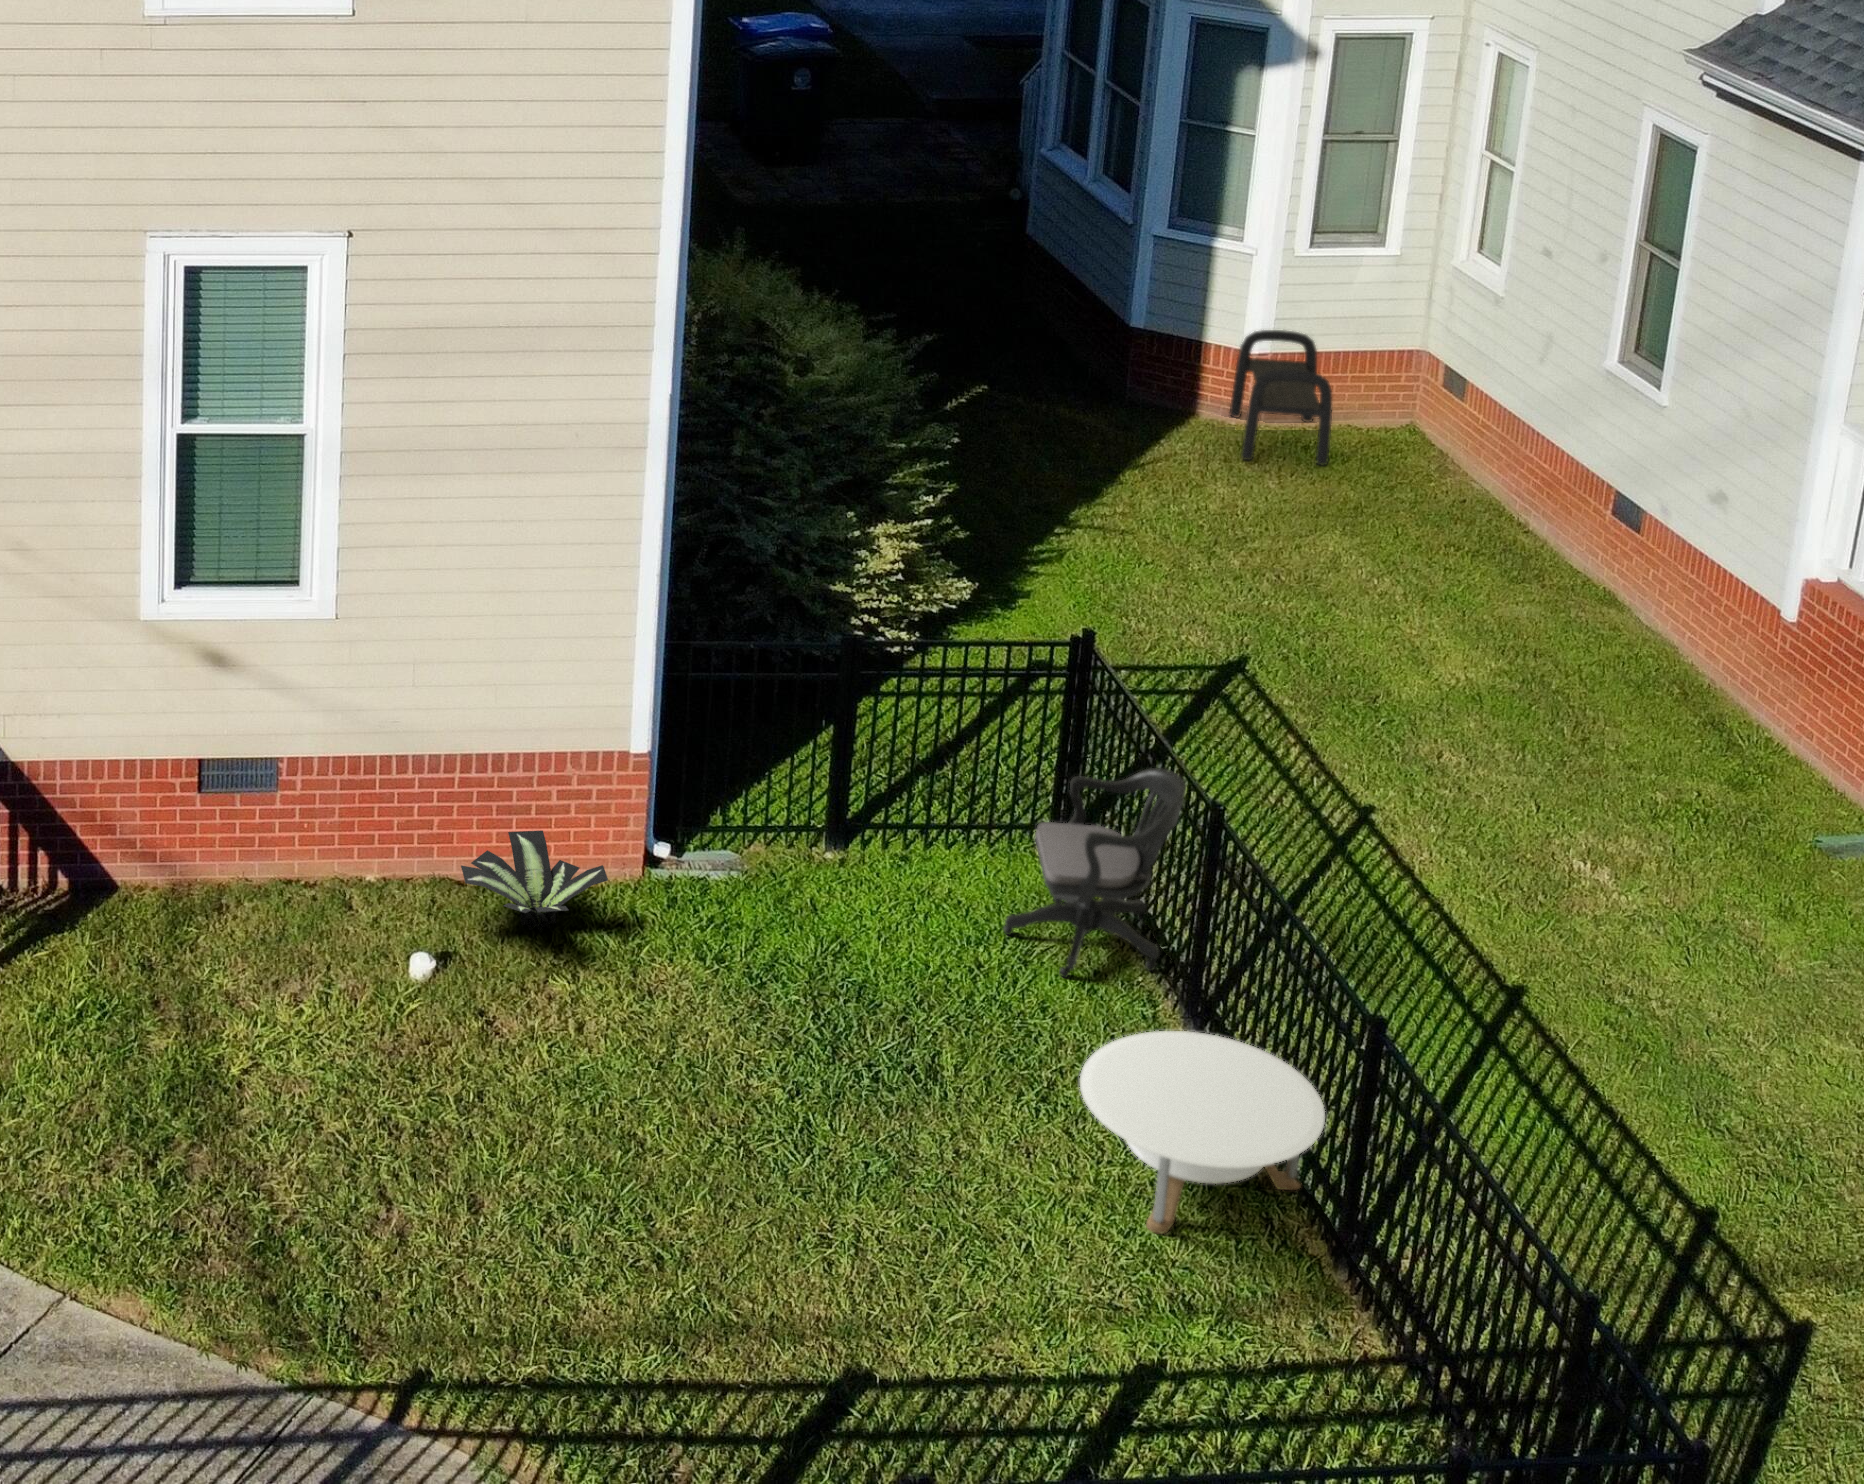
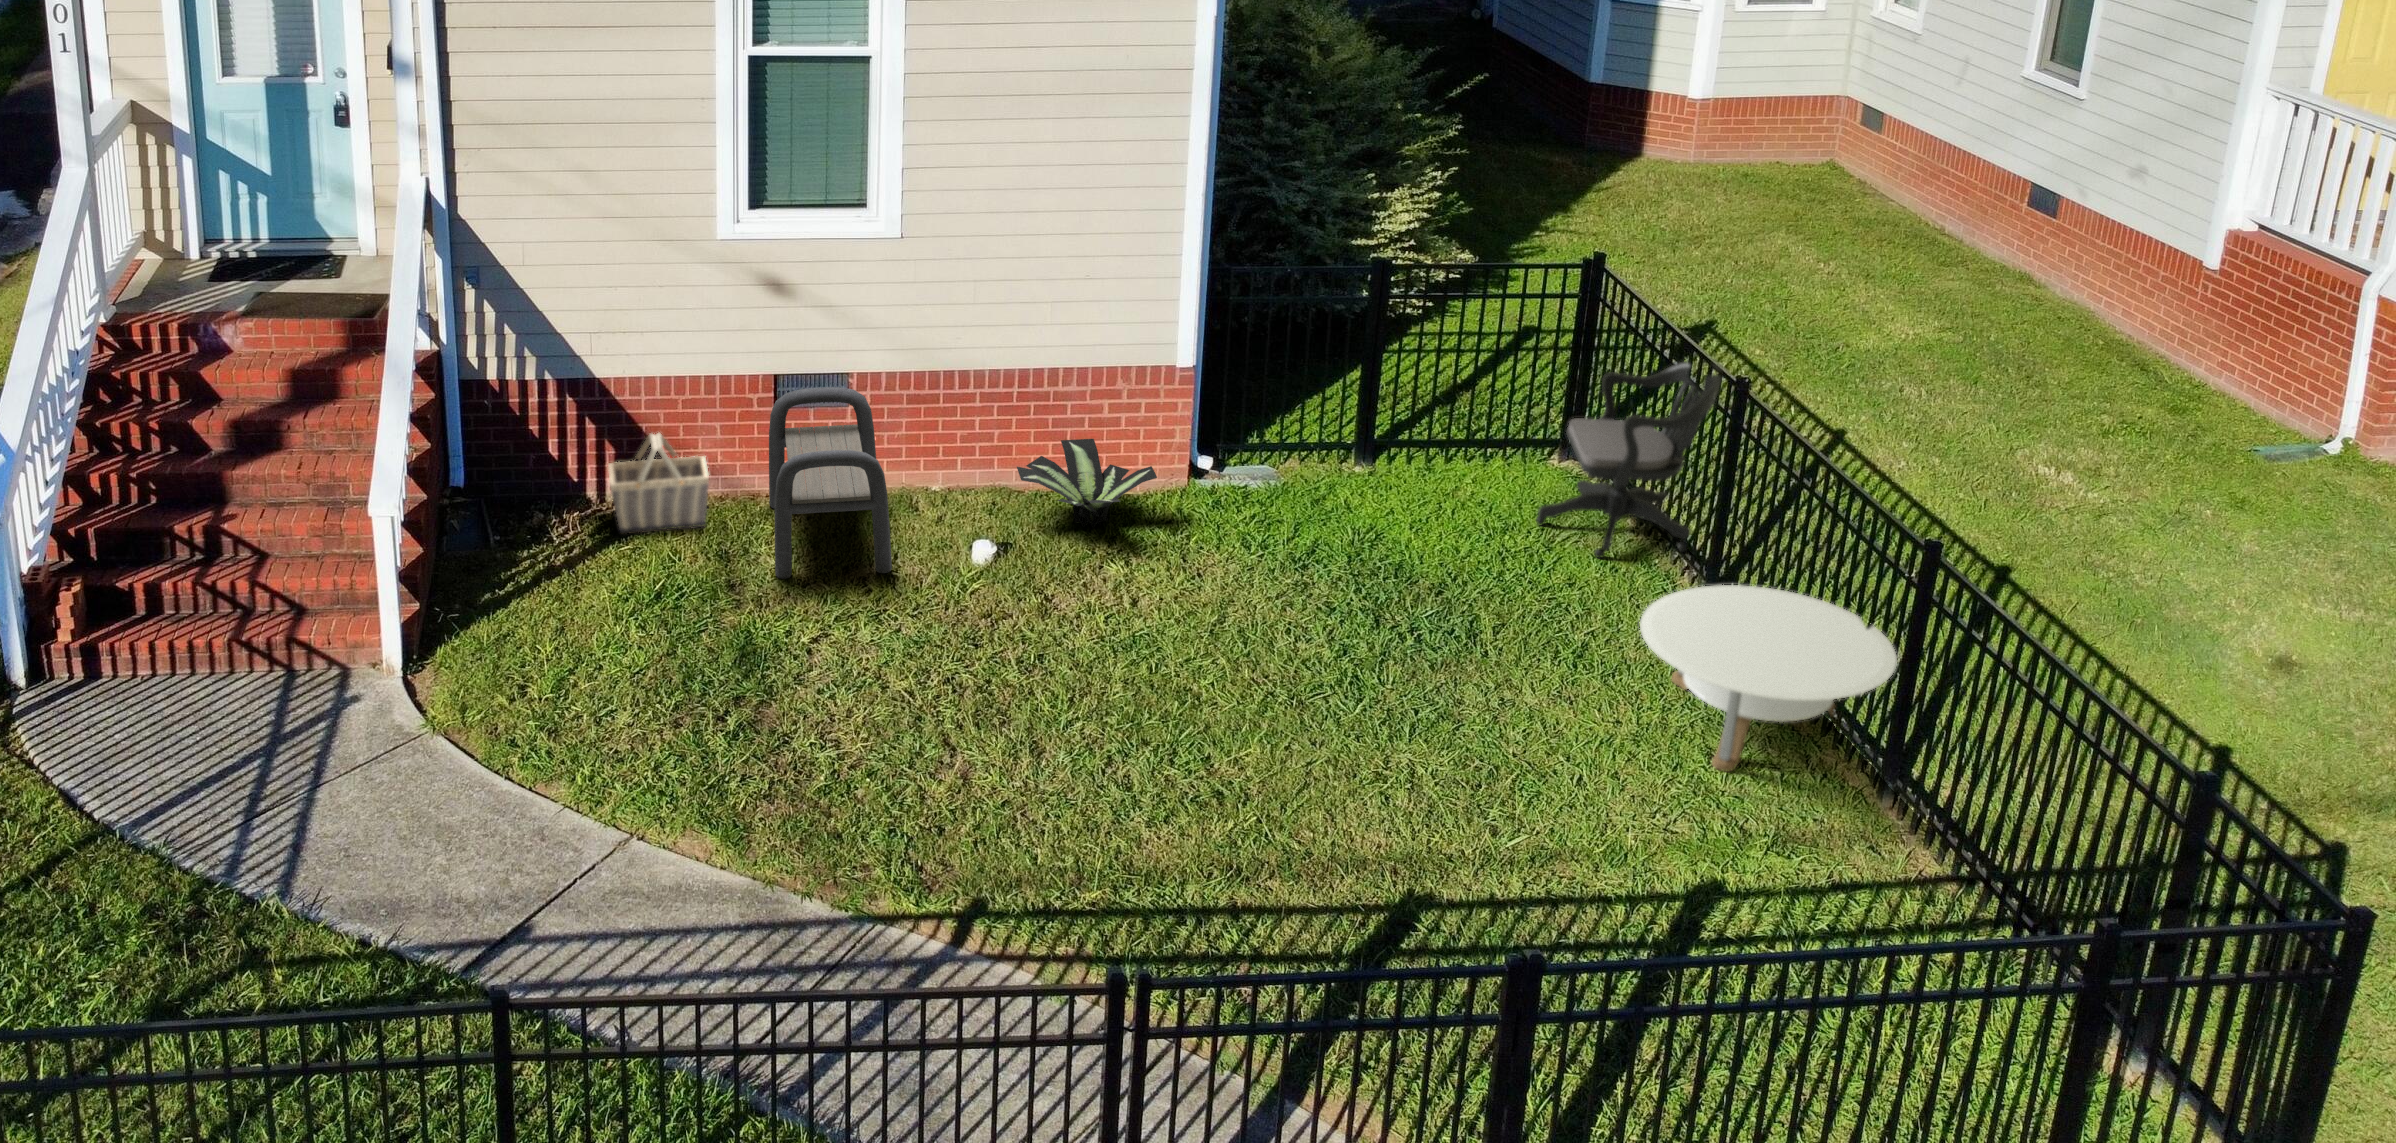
bench: present [1230,330,1332,465] -> present [769,387,892,579]
basket: none [27,822,136,931] -> present [608,433,709,533]

